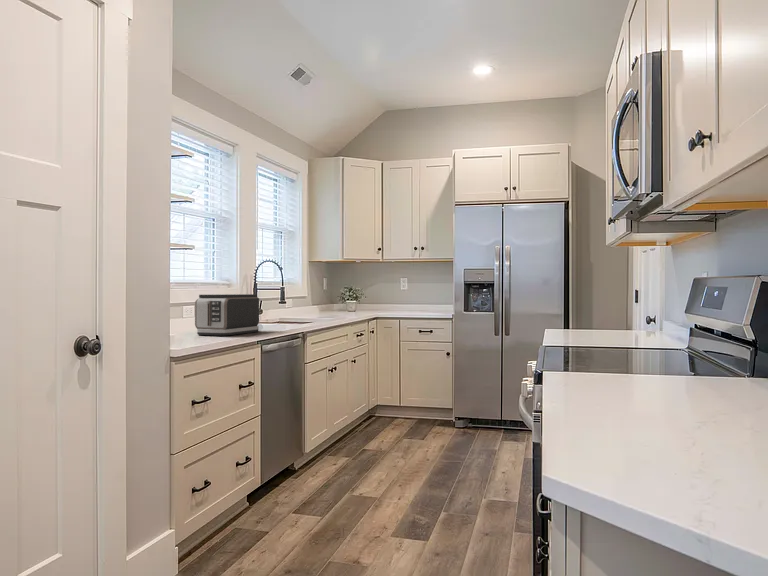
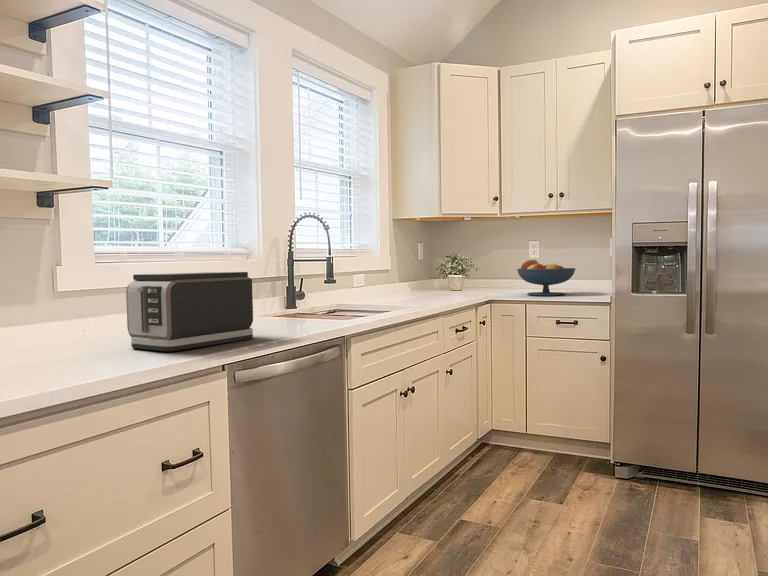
fruit bowl: none [394,290,431,314] -> present [517,260,575,296]

